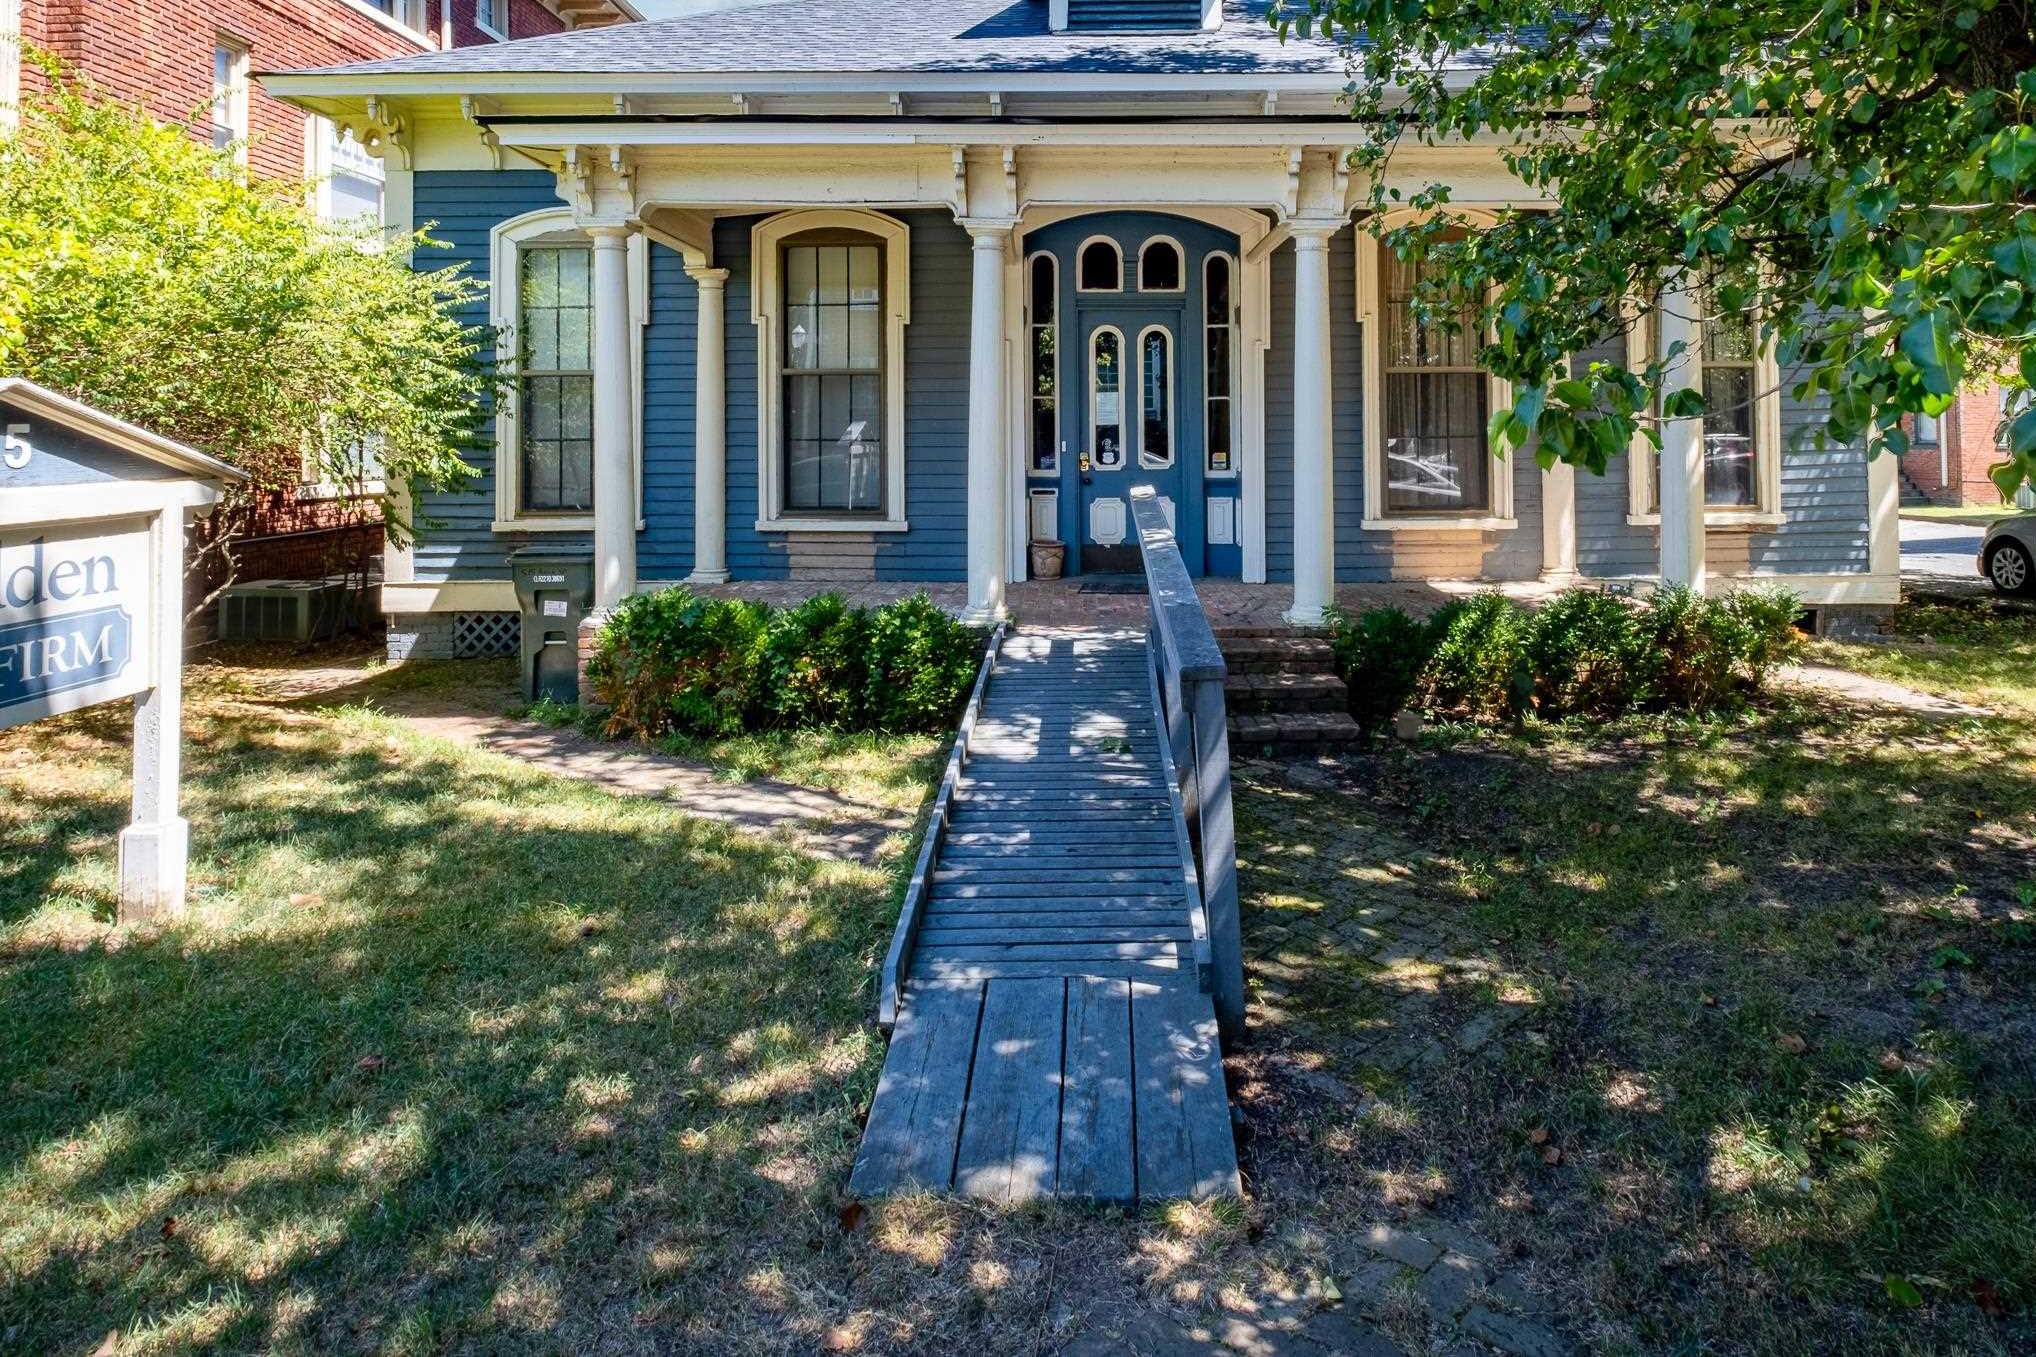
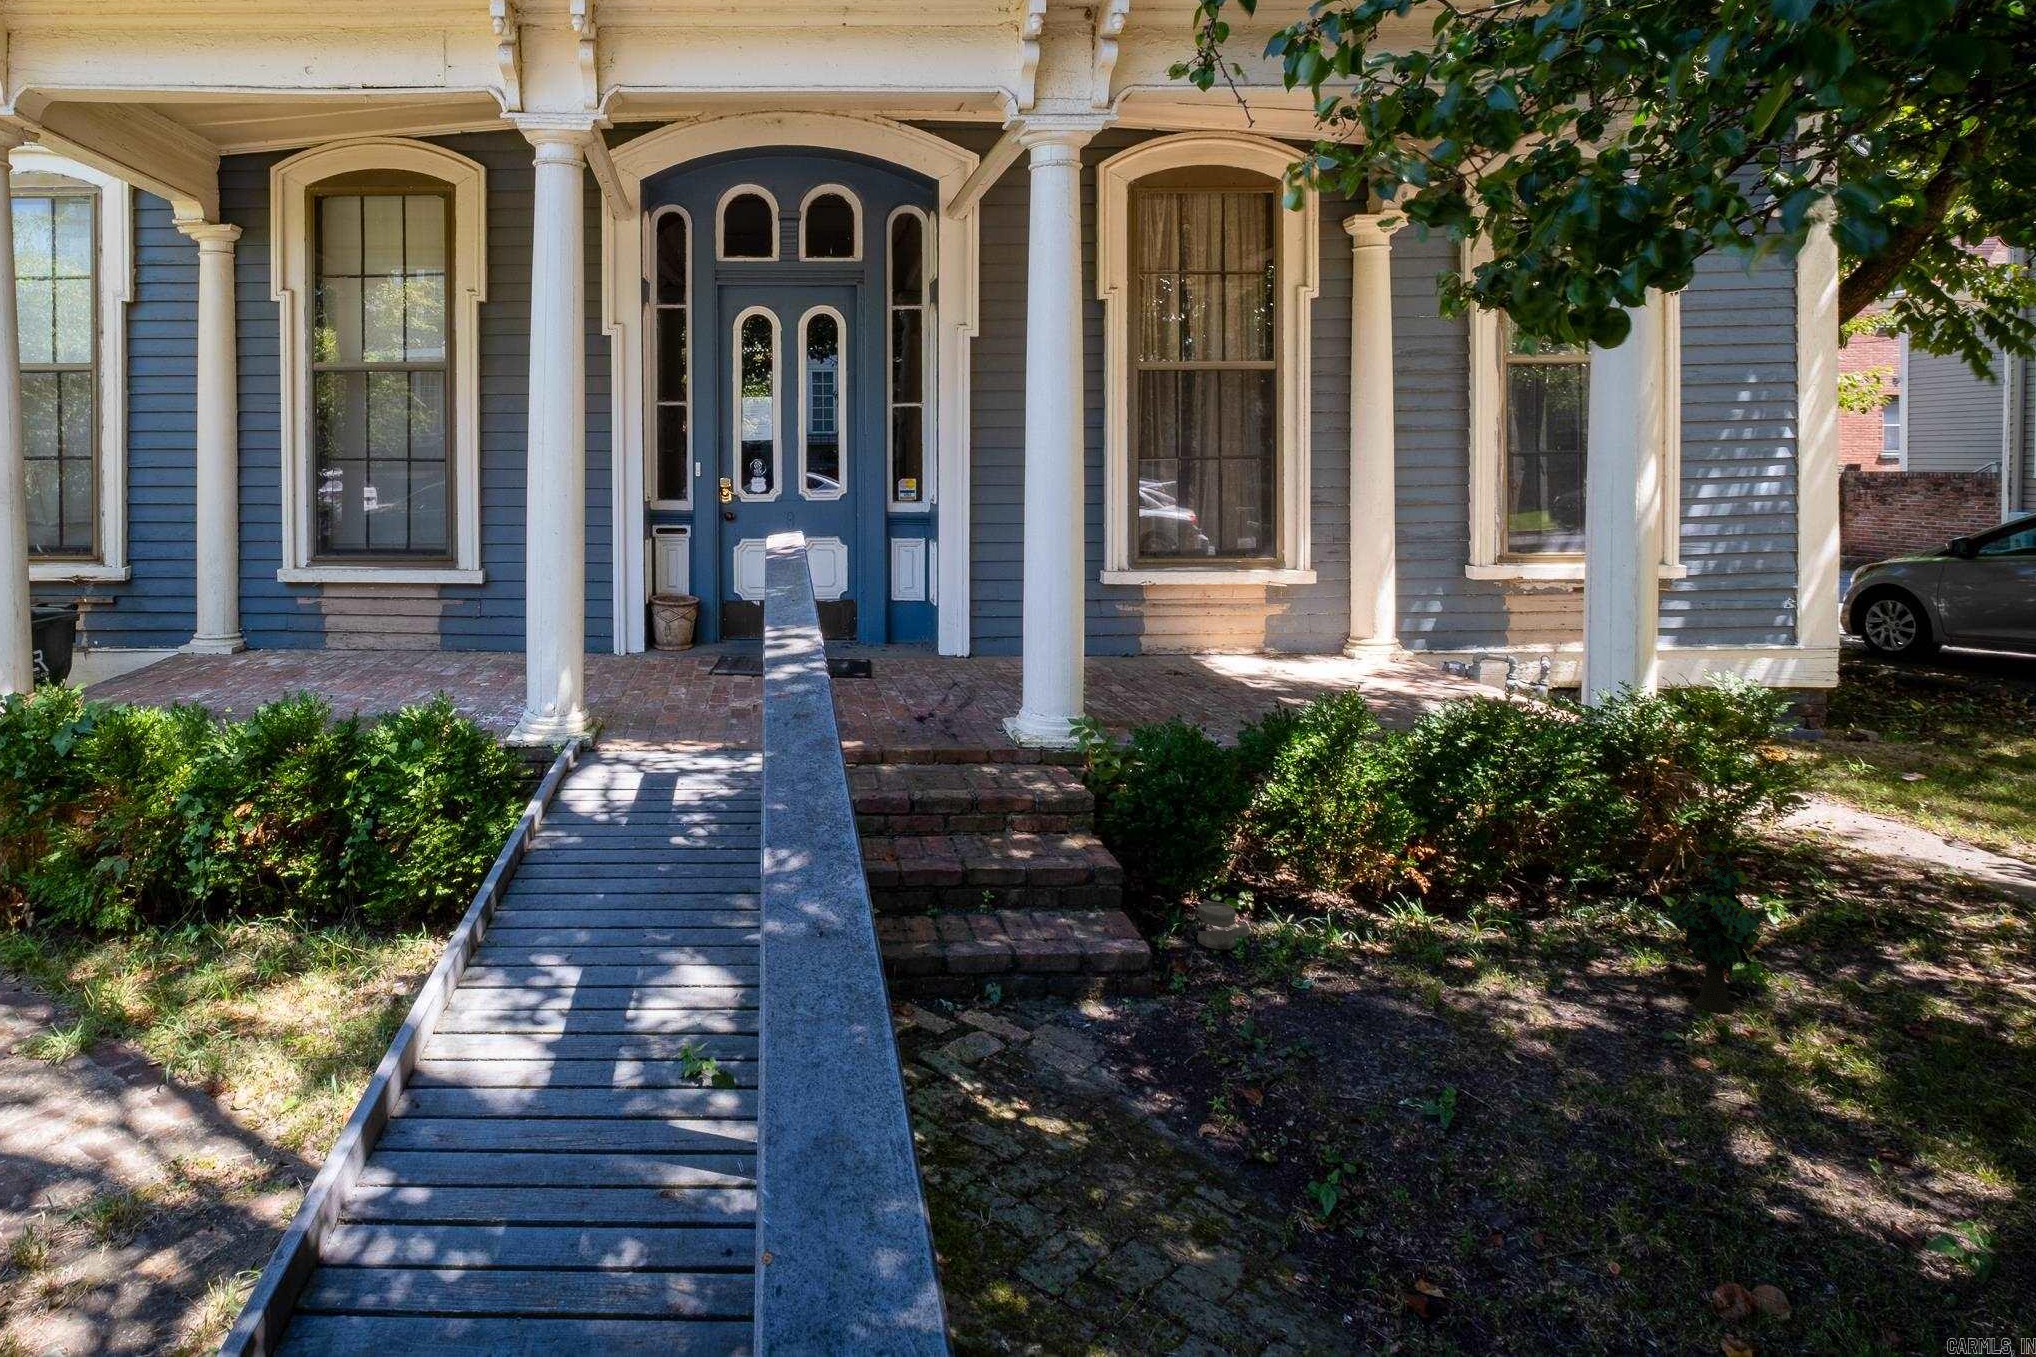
decorative plant: present [1495,651,1543,734] -> present [1665,854,1769,1014]

